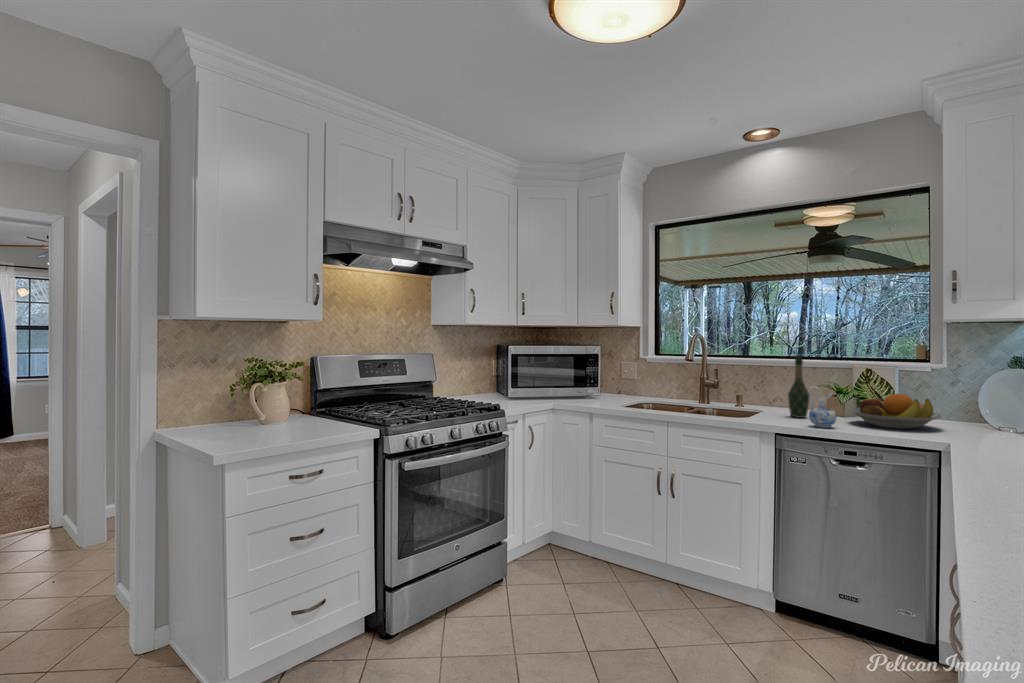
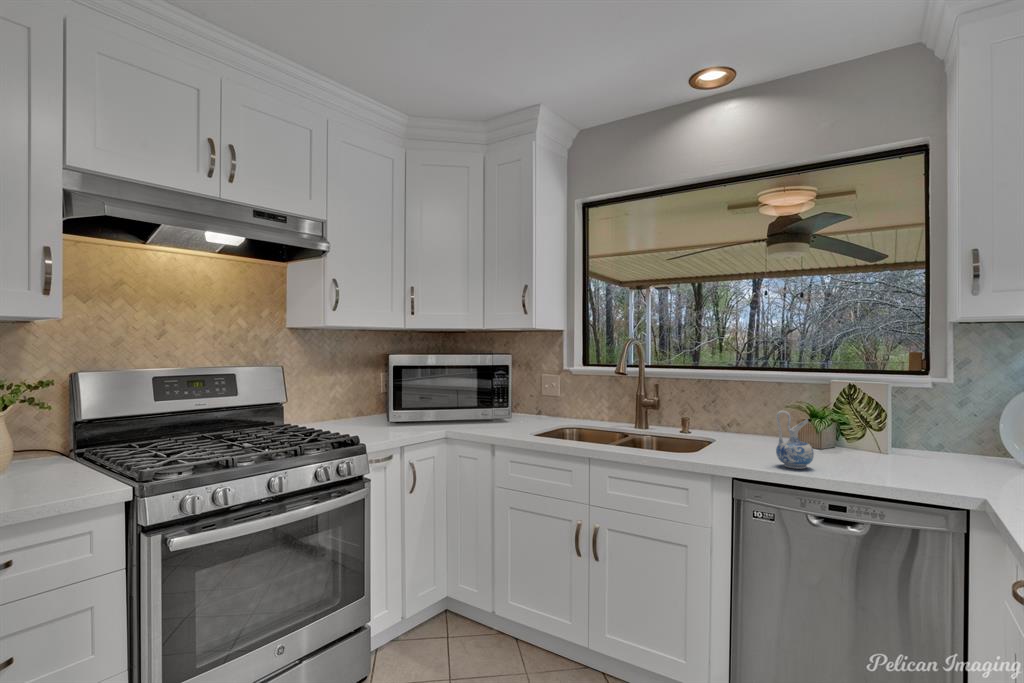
wine bottle: present [788,357,809,418] -> none [747,369,775,451]
fruit bowl: present [849,394,942,429] -> none [828,420,954,468]

